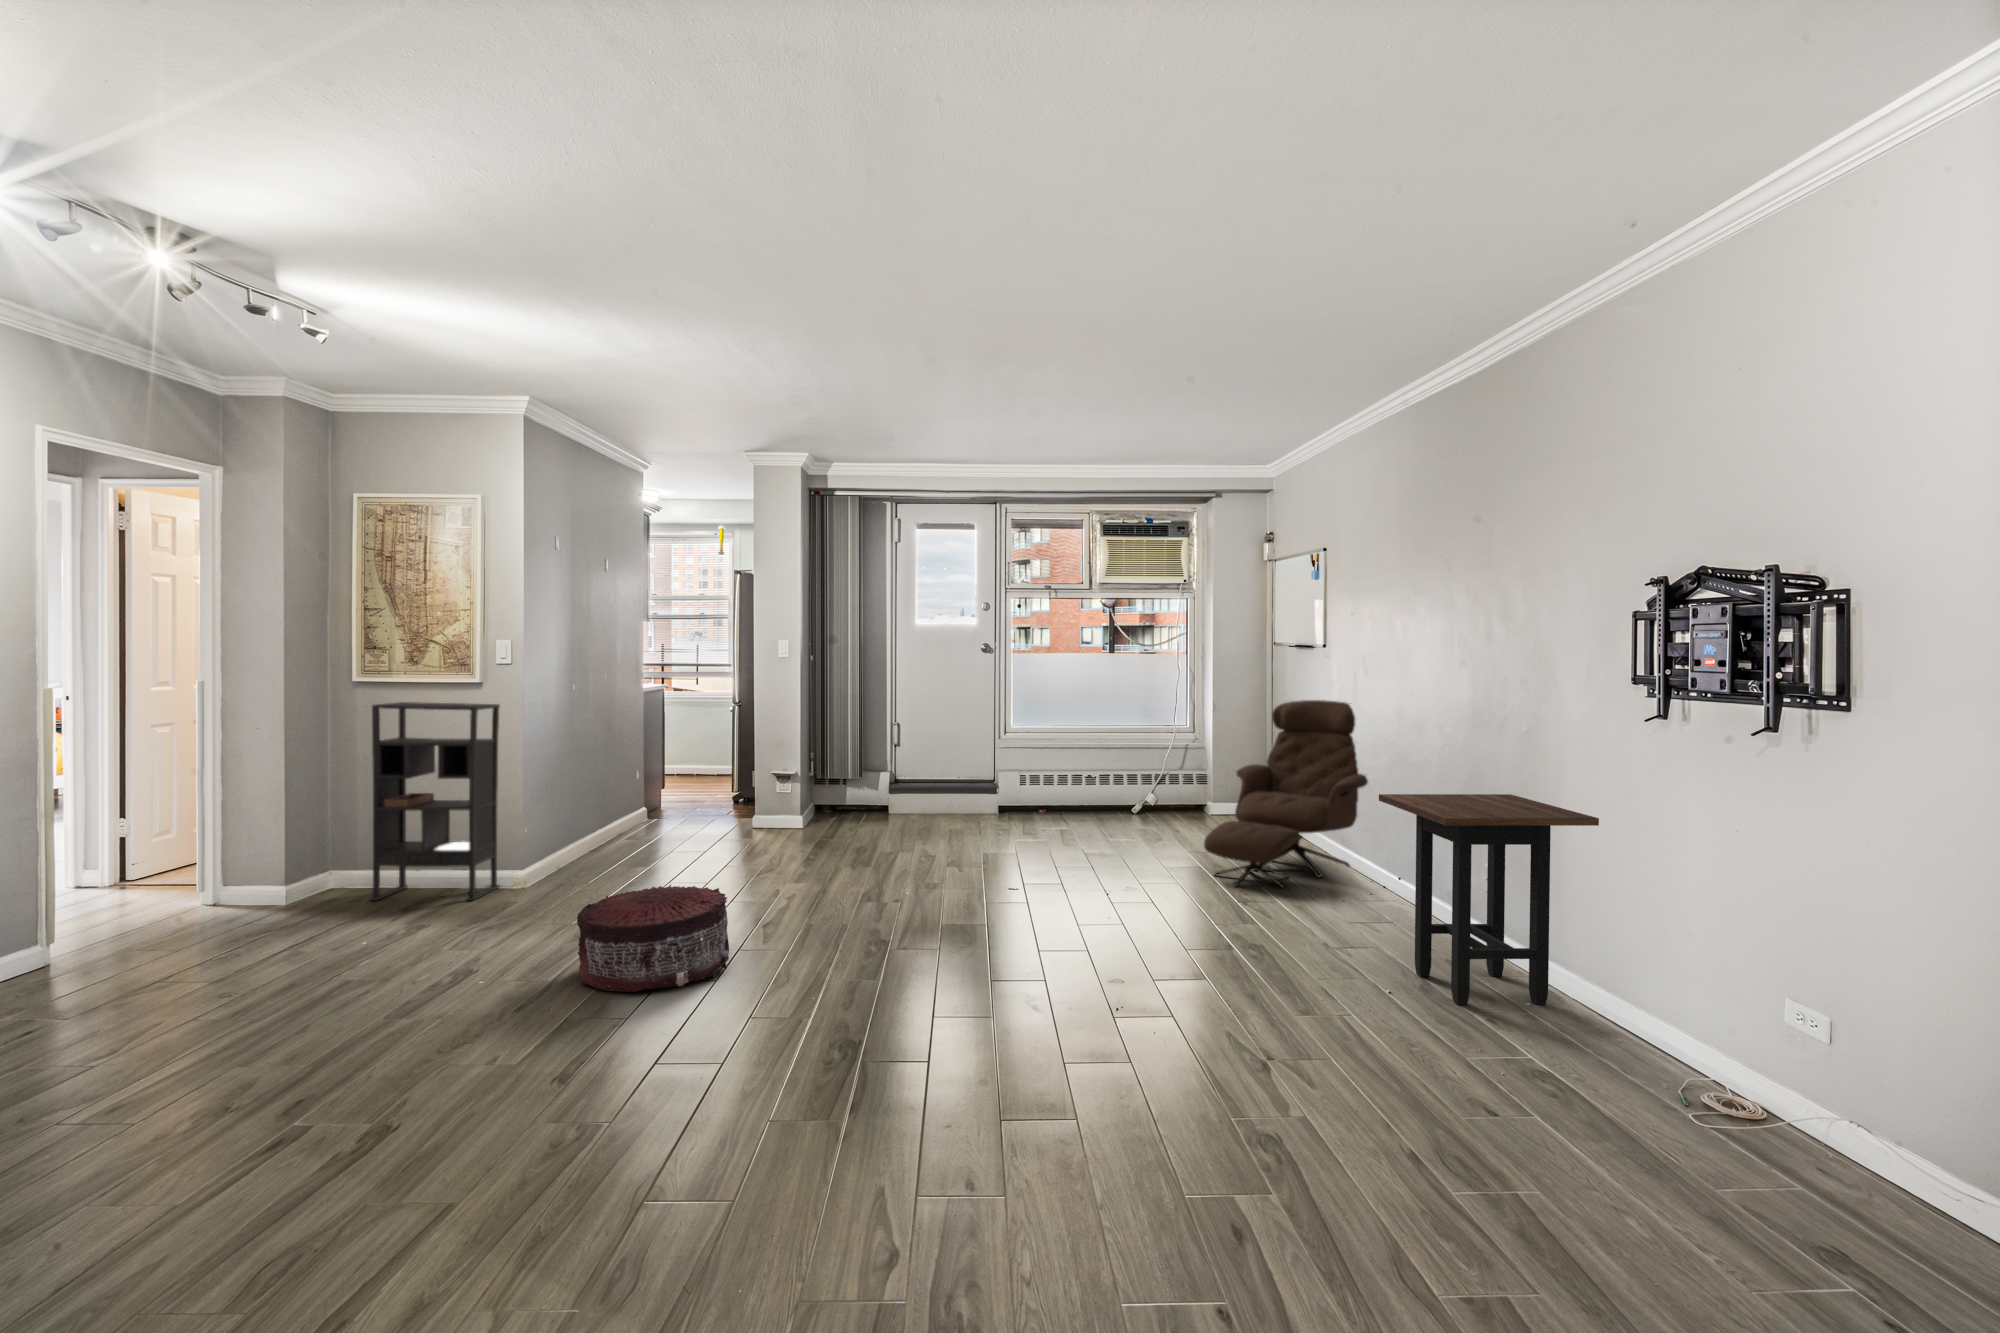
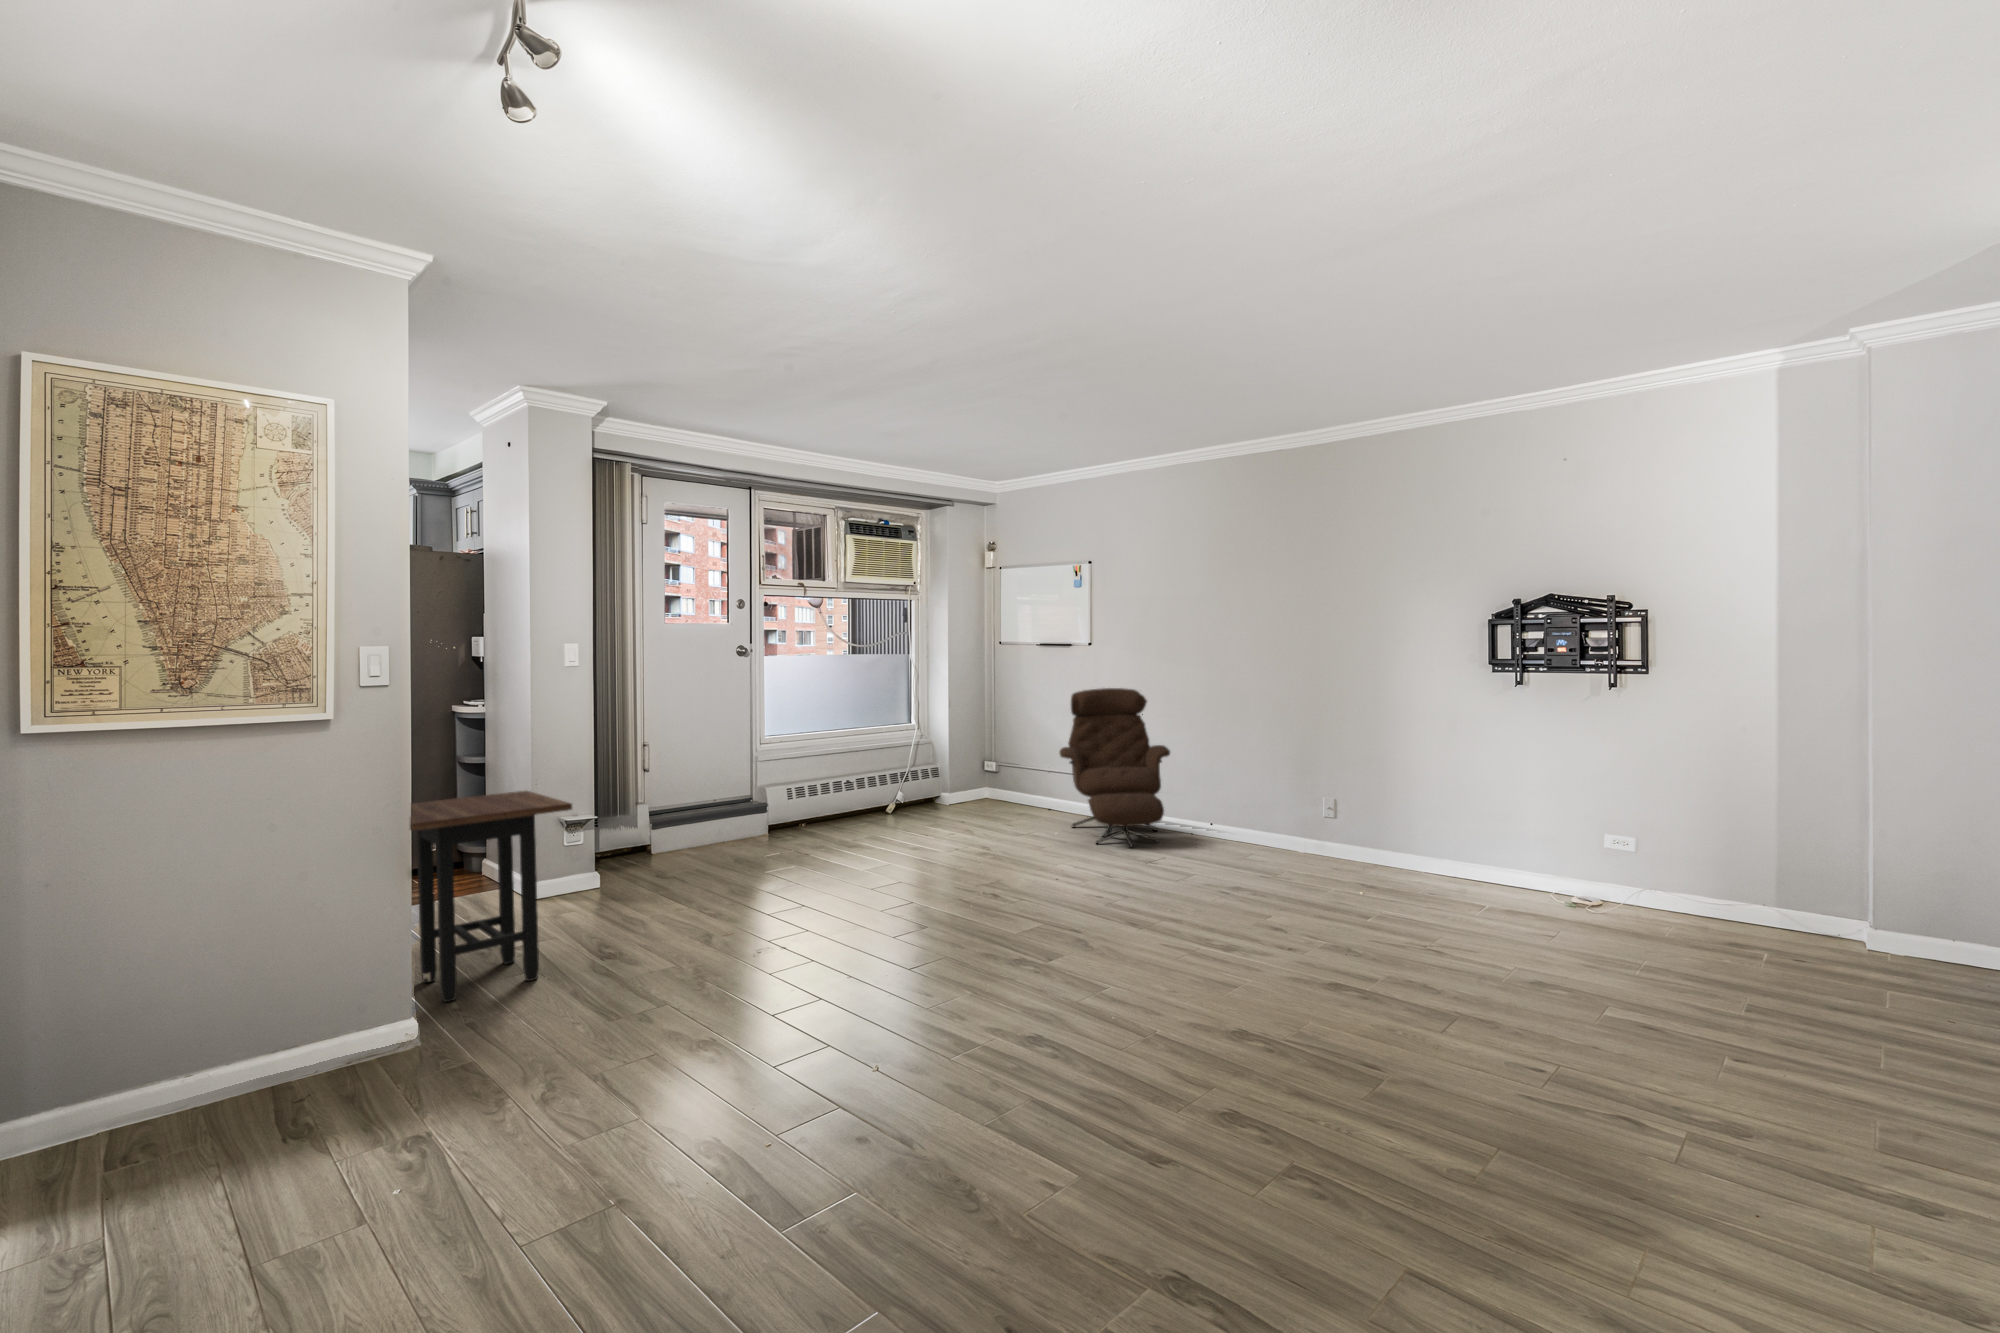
bookshelf: present [370,702,500,901] -> none [161,751,407,1150]
side table: present [1379,794,1599,1005] -> present [410,791,572,1002]
pouf: present [577,885,729,992] -> none [859,933,1038,1084]

